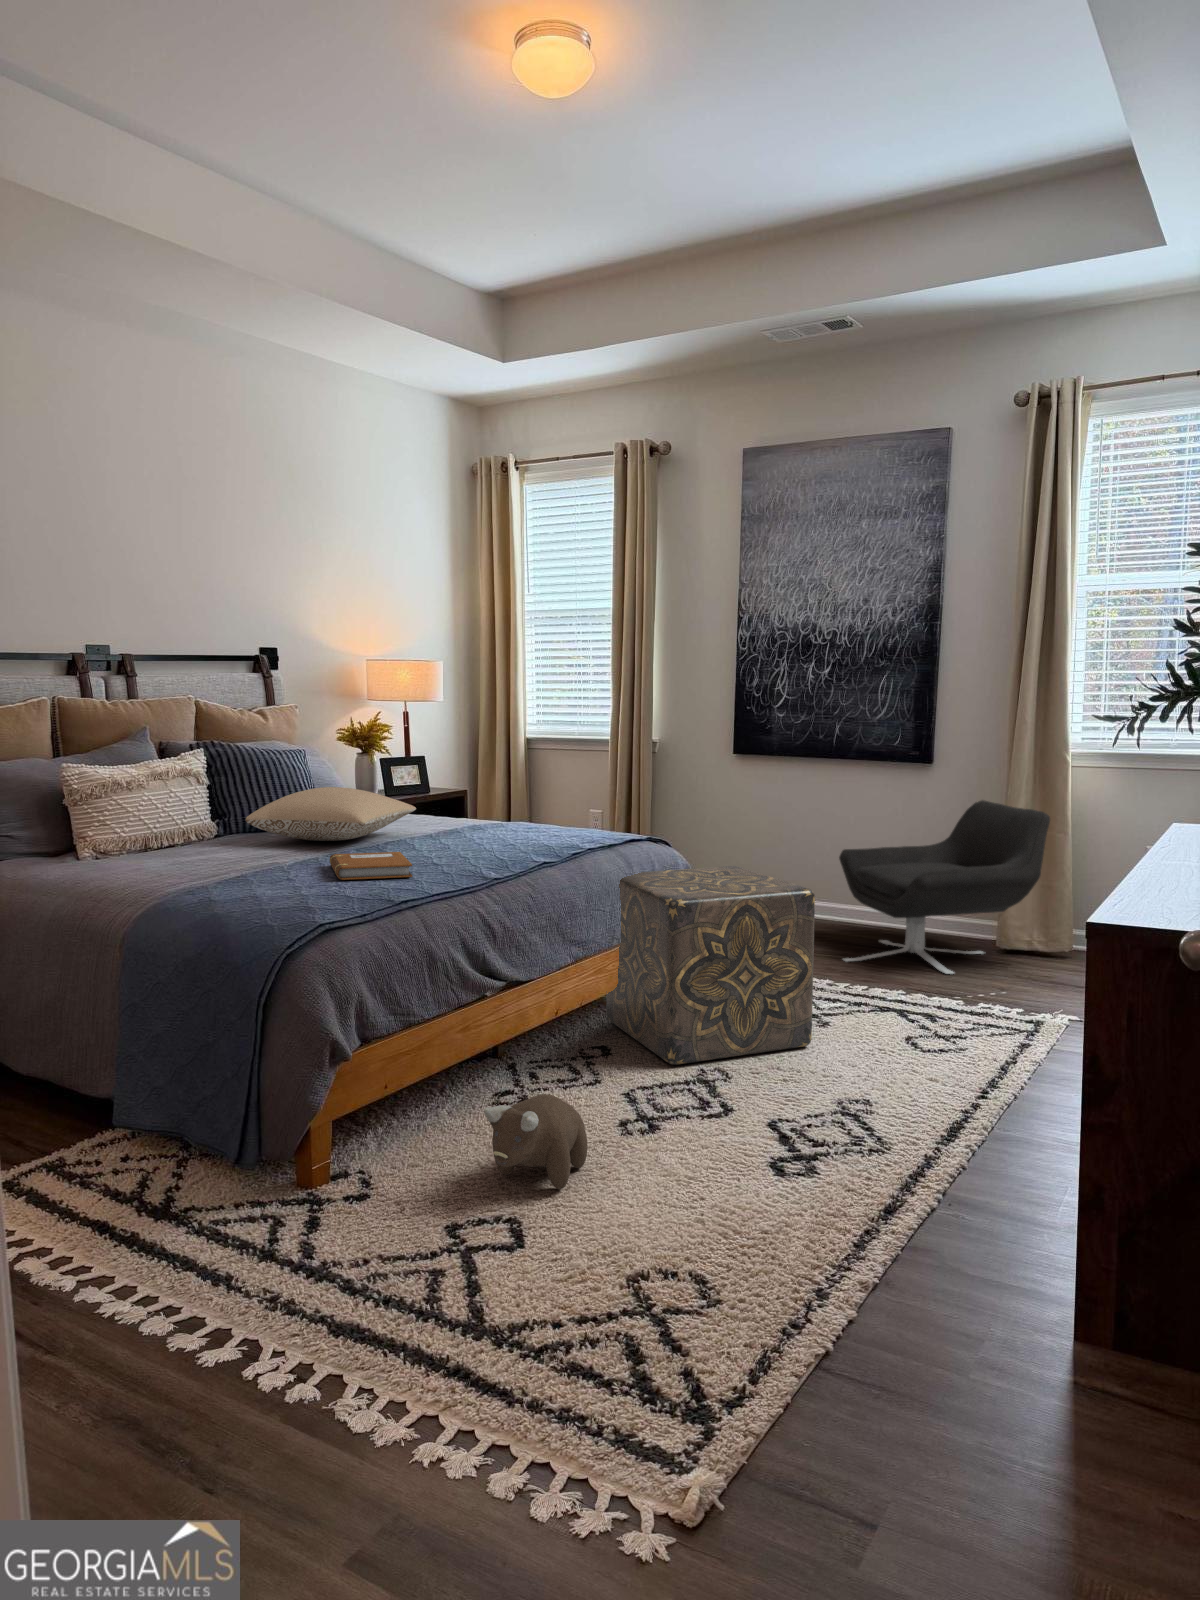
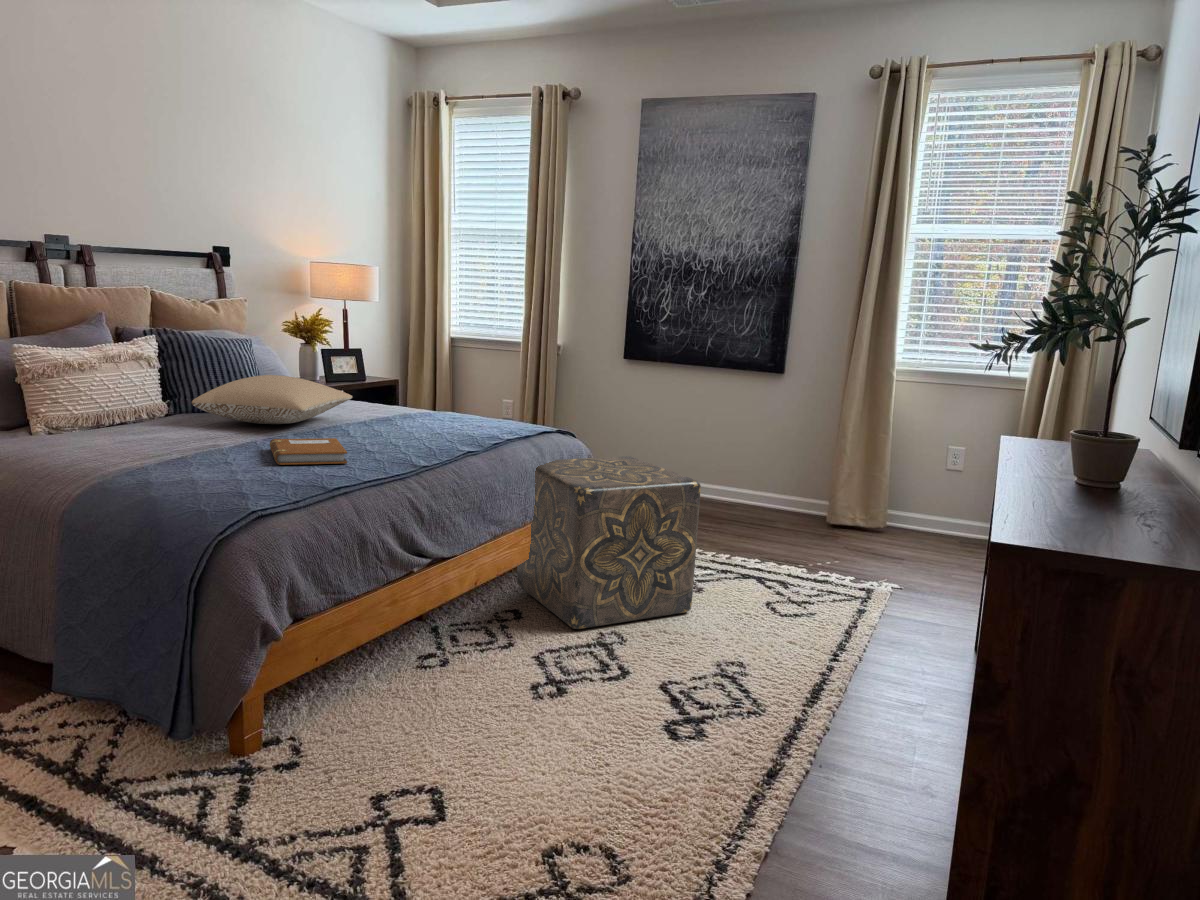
lounge chair: present [839,800,1050,974] -> none [709,405,882,547]
plush toy: present [484,1094,588,1189] -> none [410,669,504,756]

